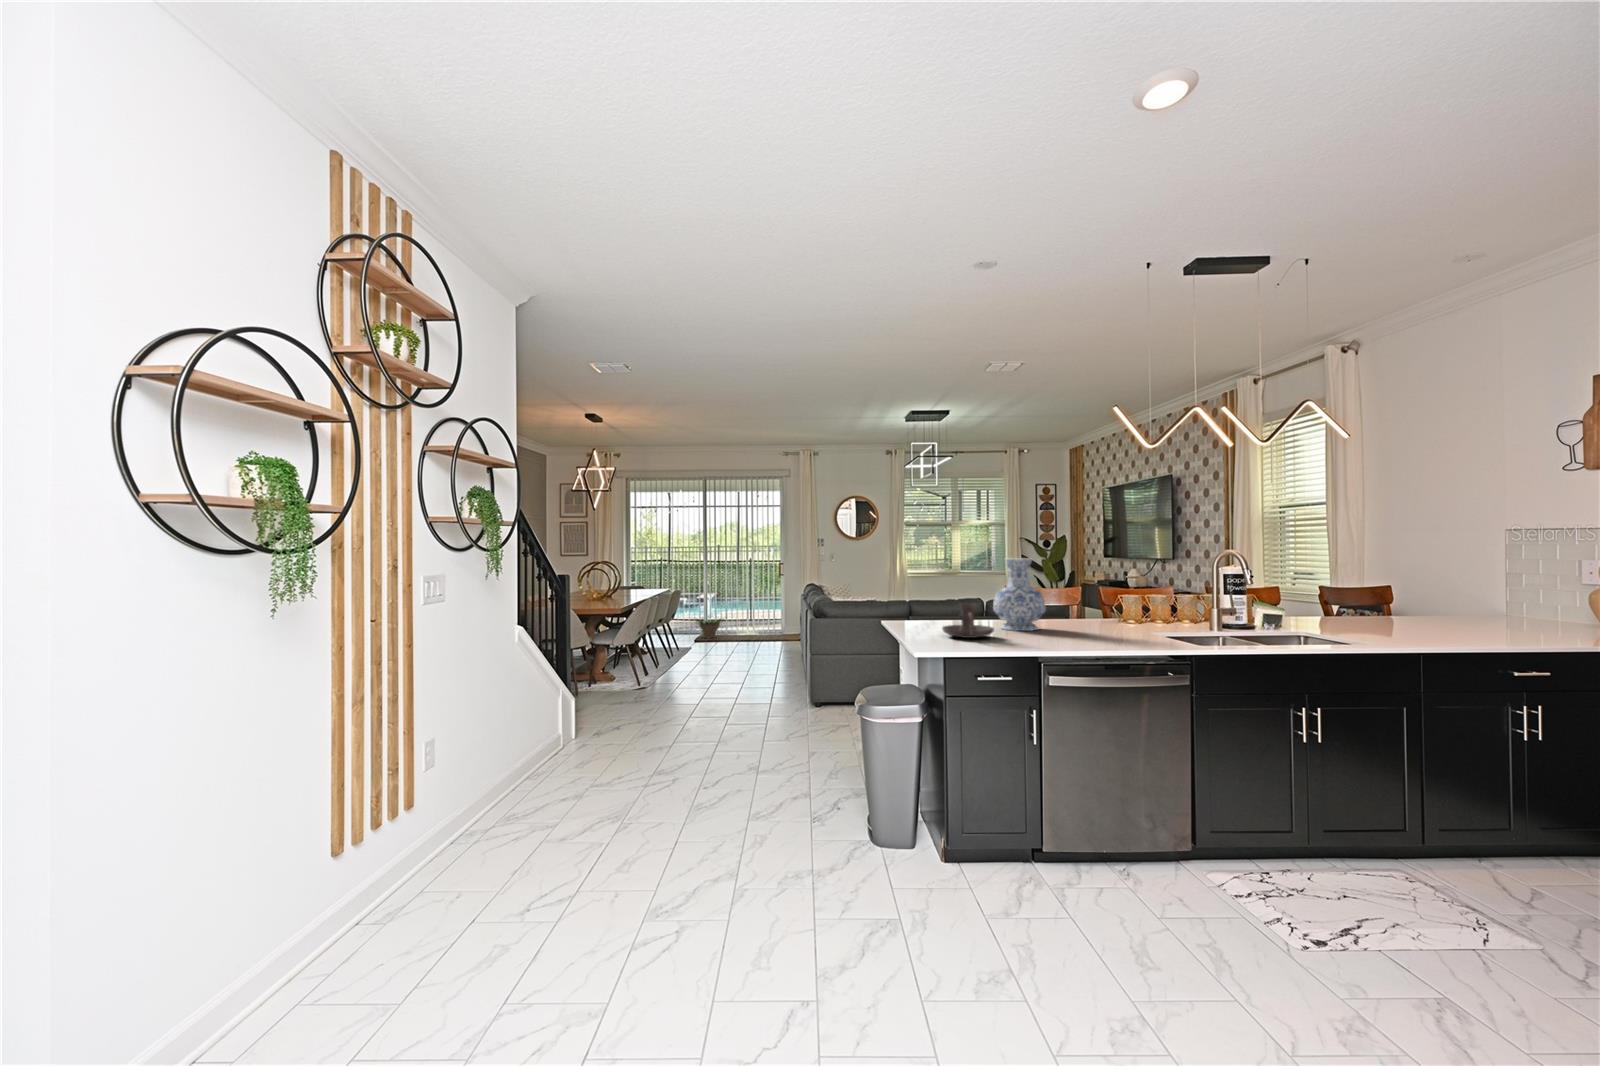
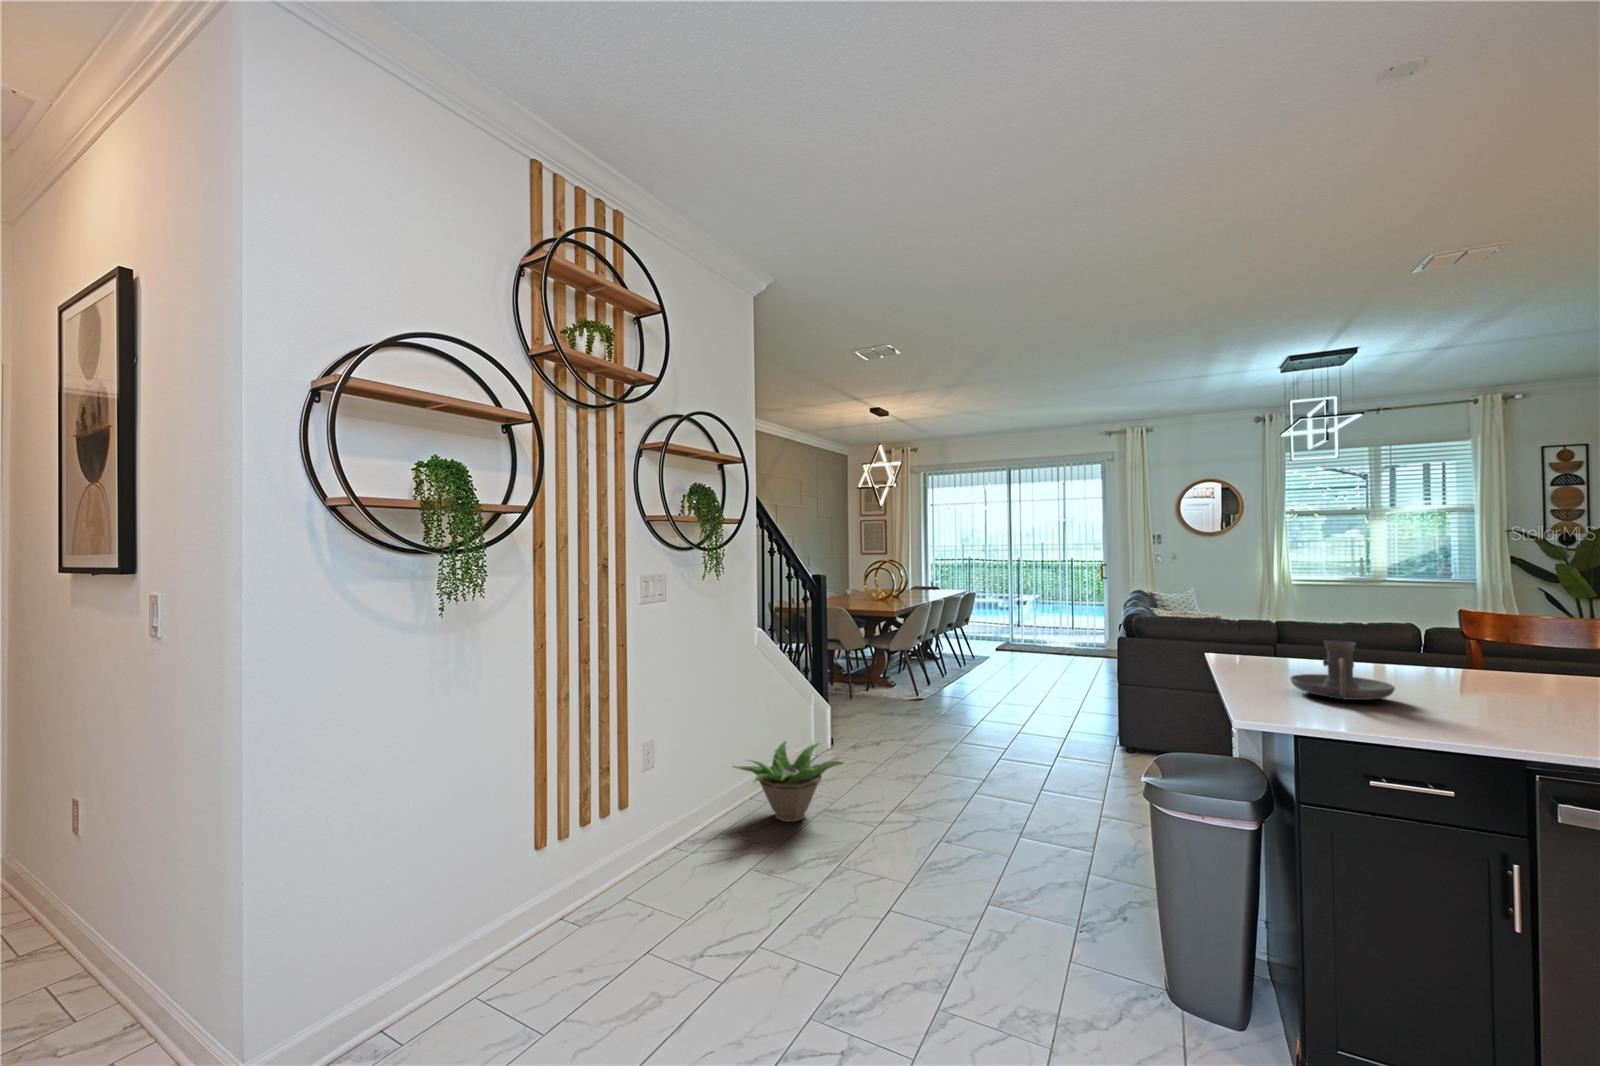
vase: present [993,558,1046,631] -> none [1403,569,1521,695]
decorative plant: present [696,619,722,638] -> present [734,741,843,822]

